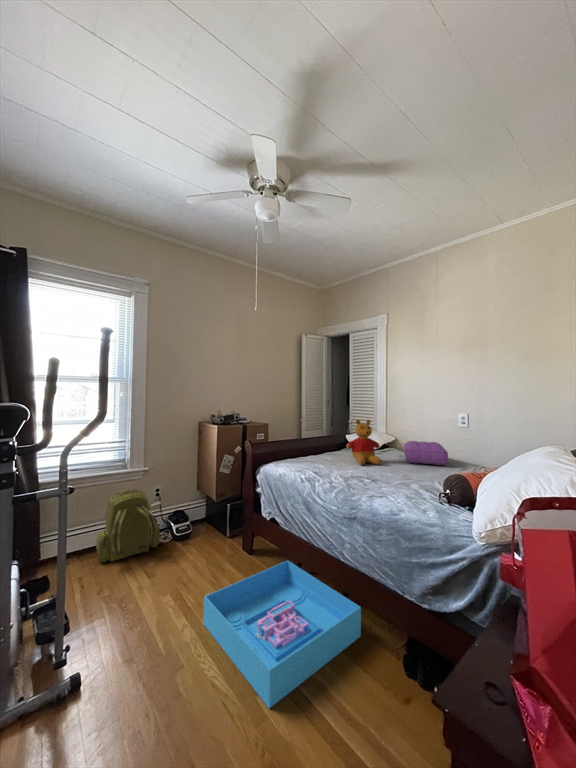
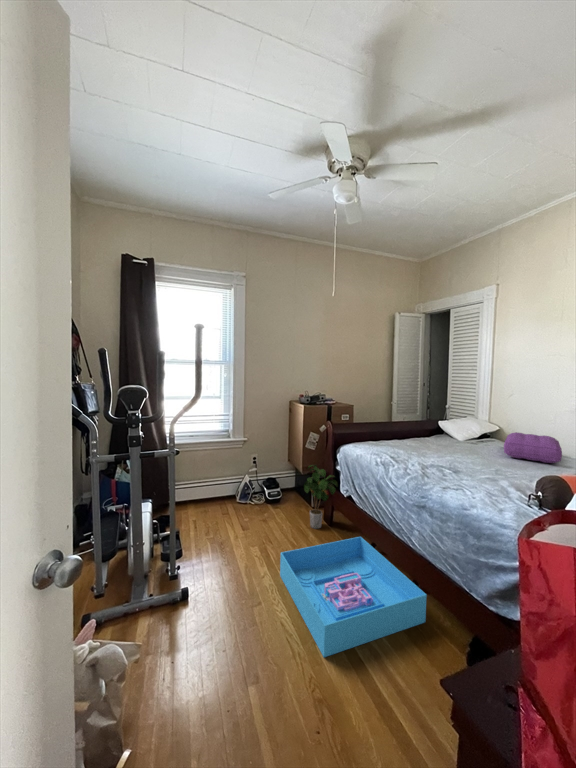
stuffed bear: present [346,420,381,465] -> none [432,406,473,455]
backpack: present [96,489,160,562] -> none [206,455,254,511]
potted plant: none [219,490,260,561] -> present [304,465,338,529]

